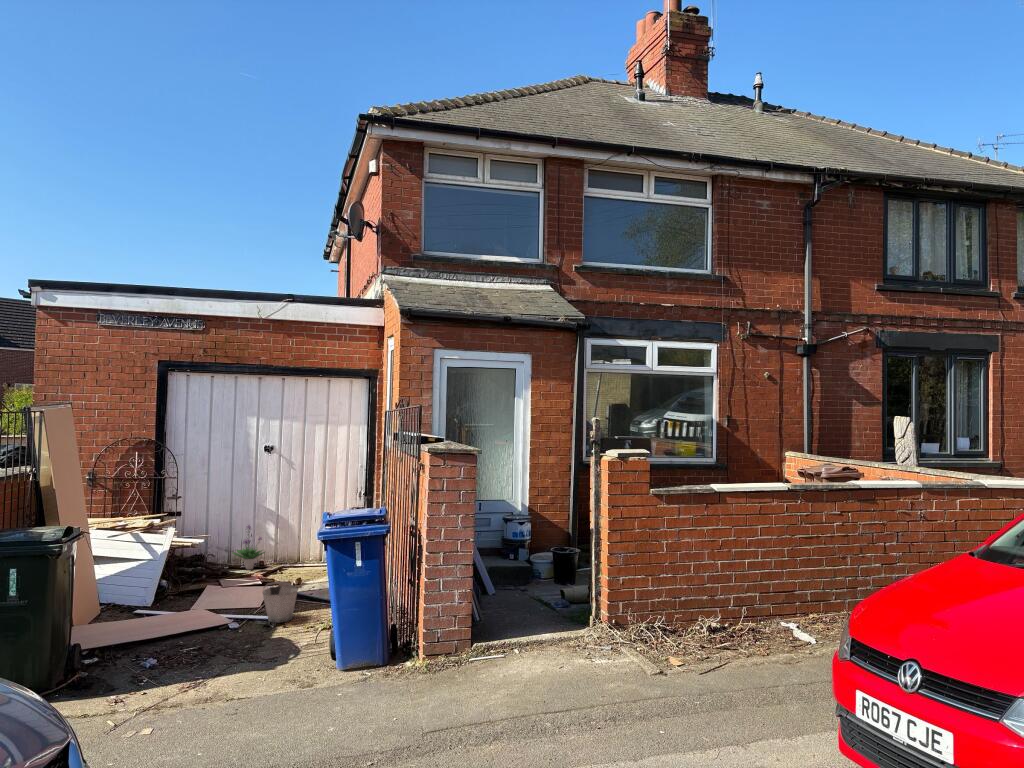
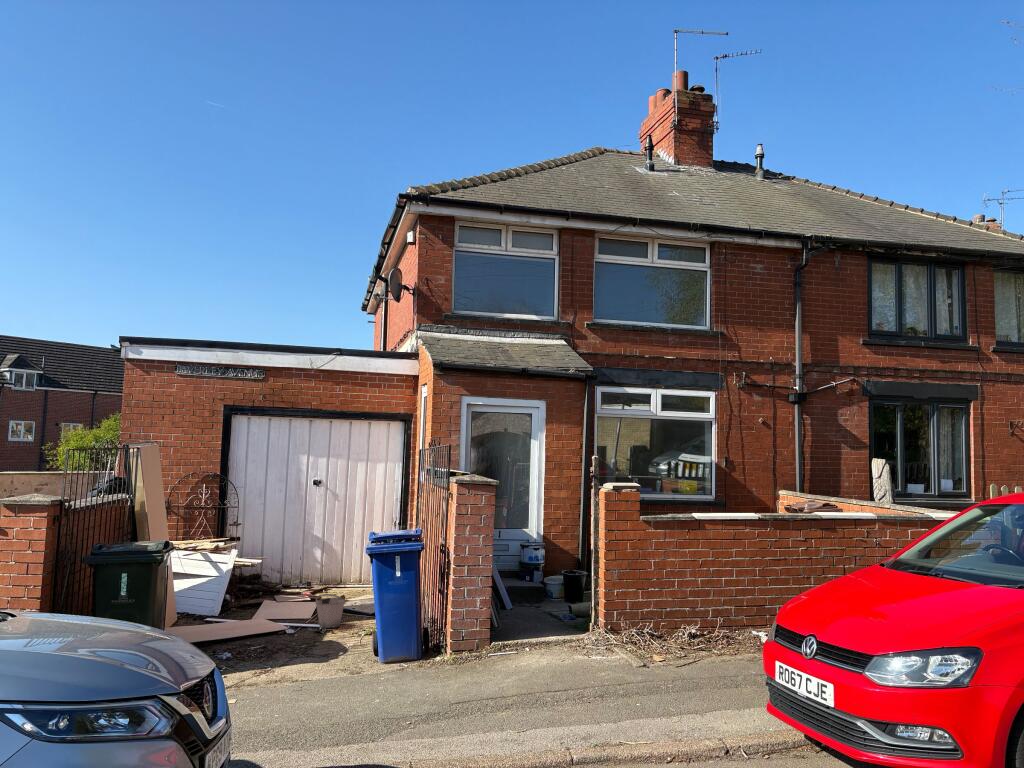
potted plant: present [233,525,265,569] -> none [283,549,313,589]

